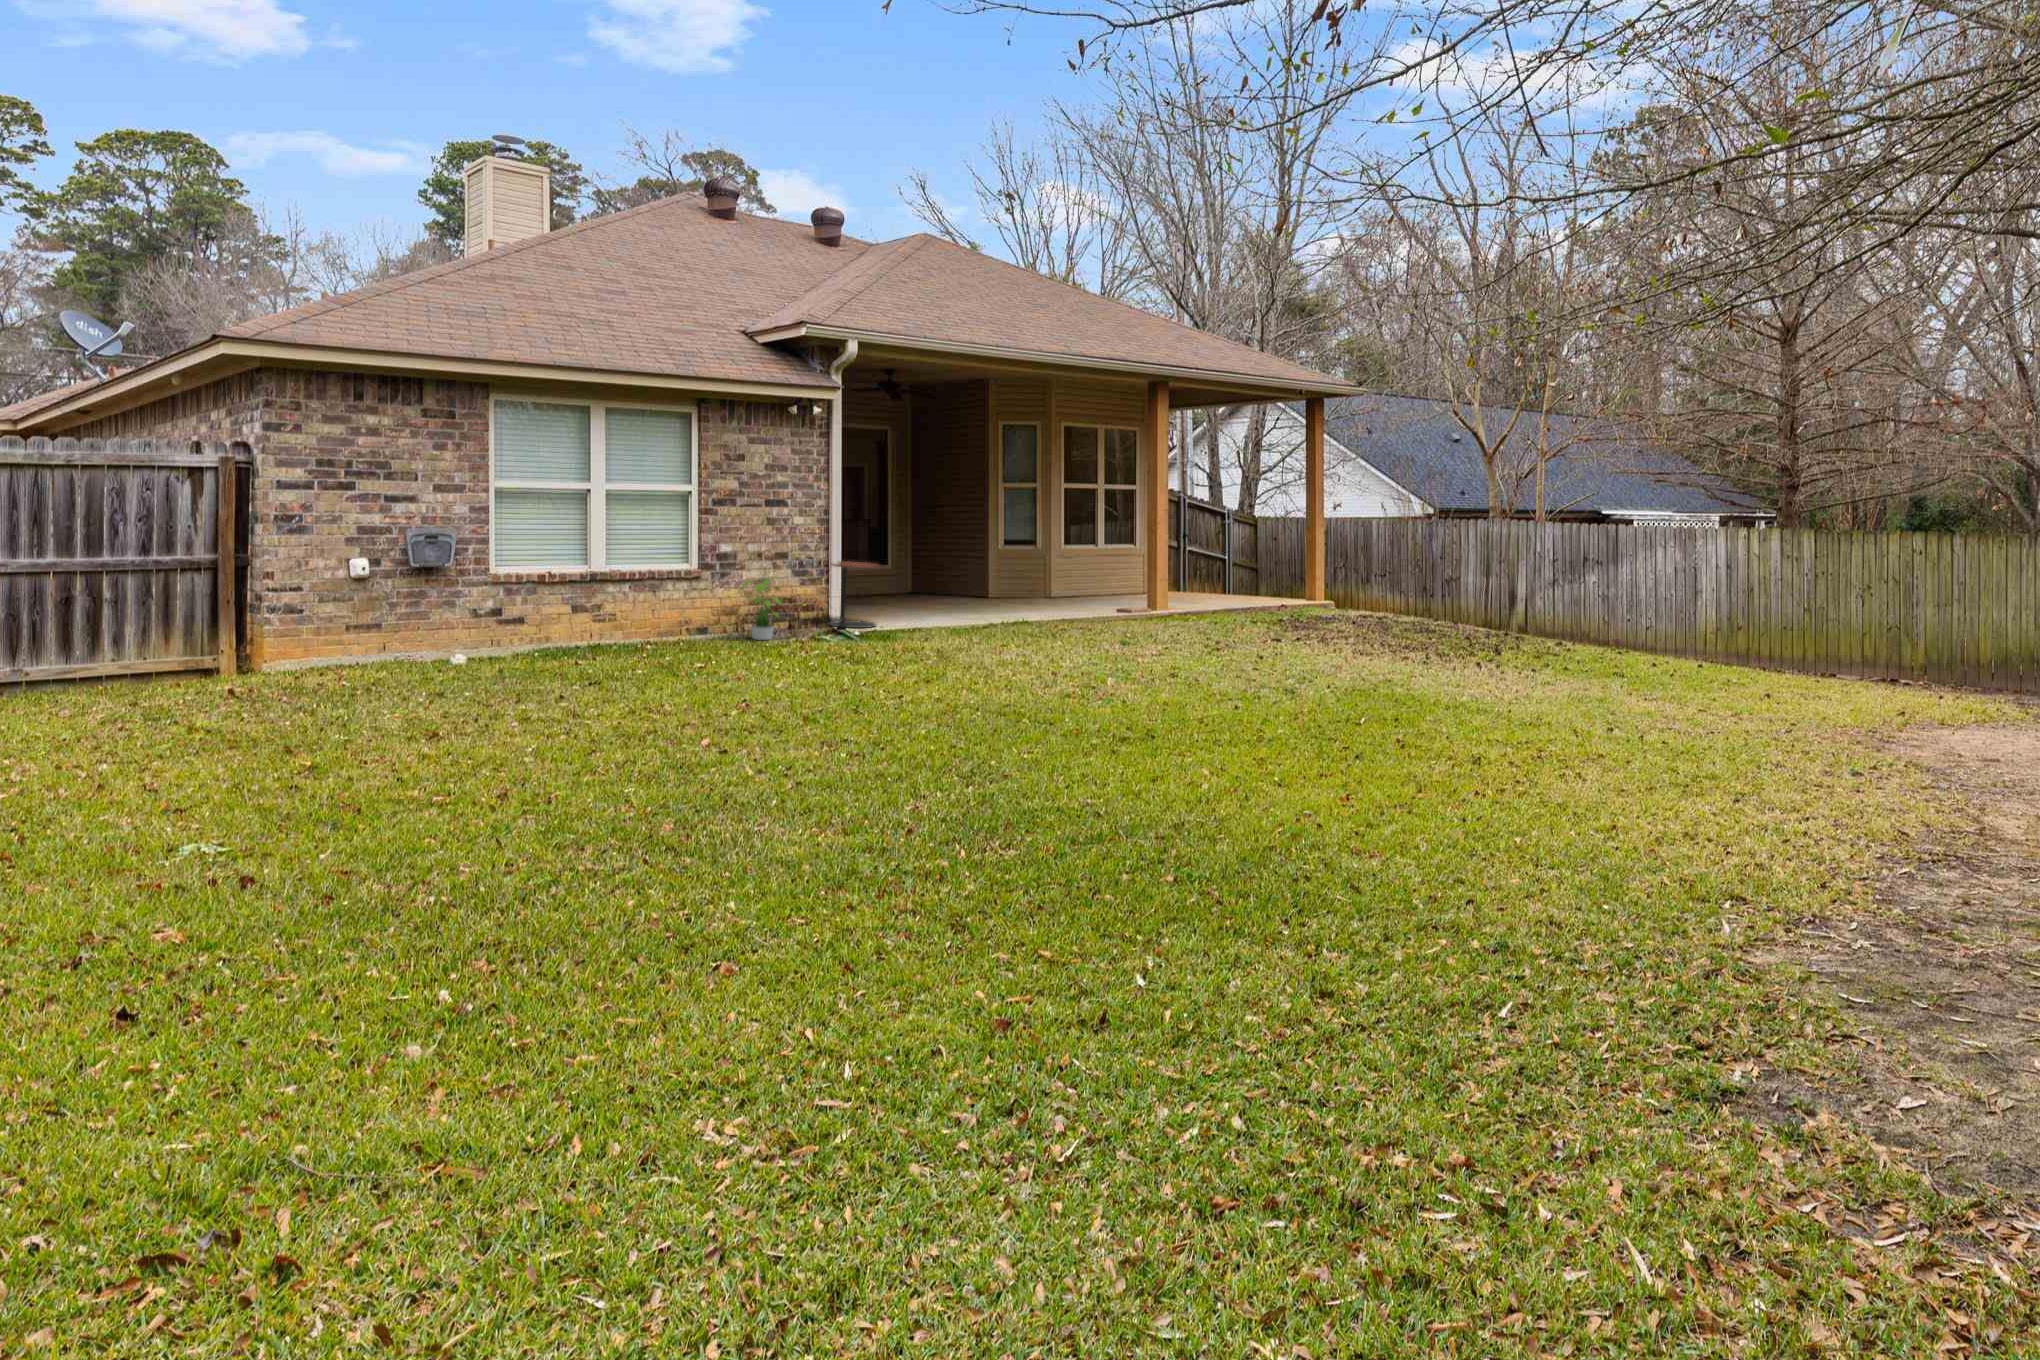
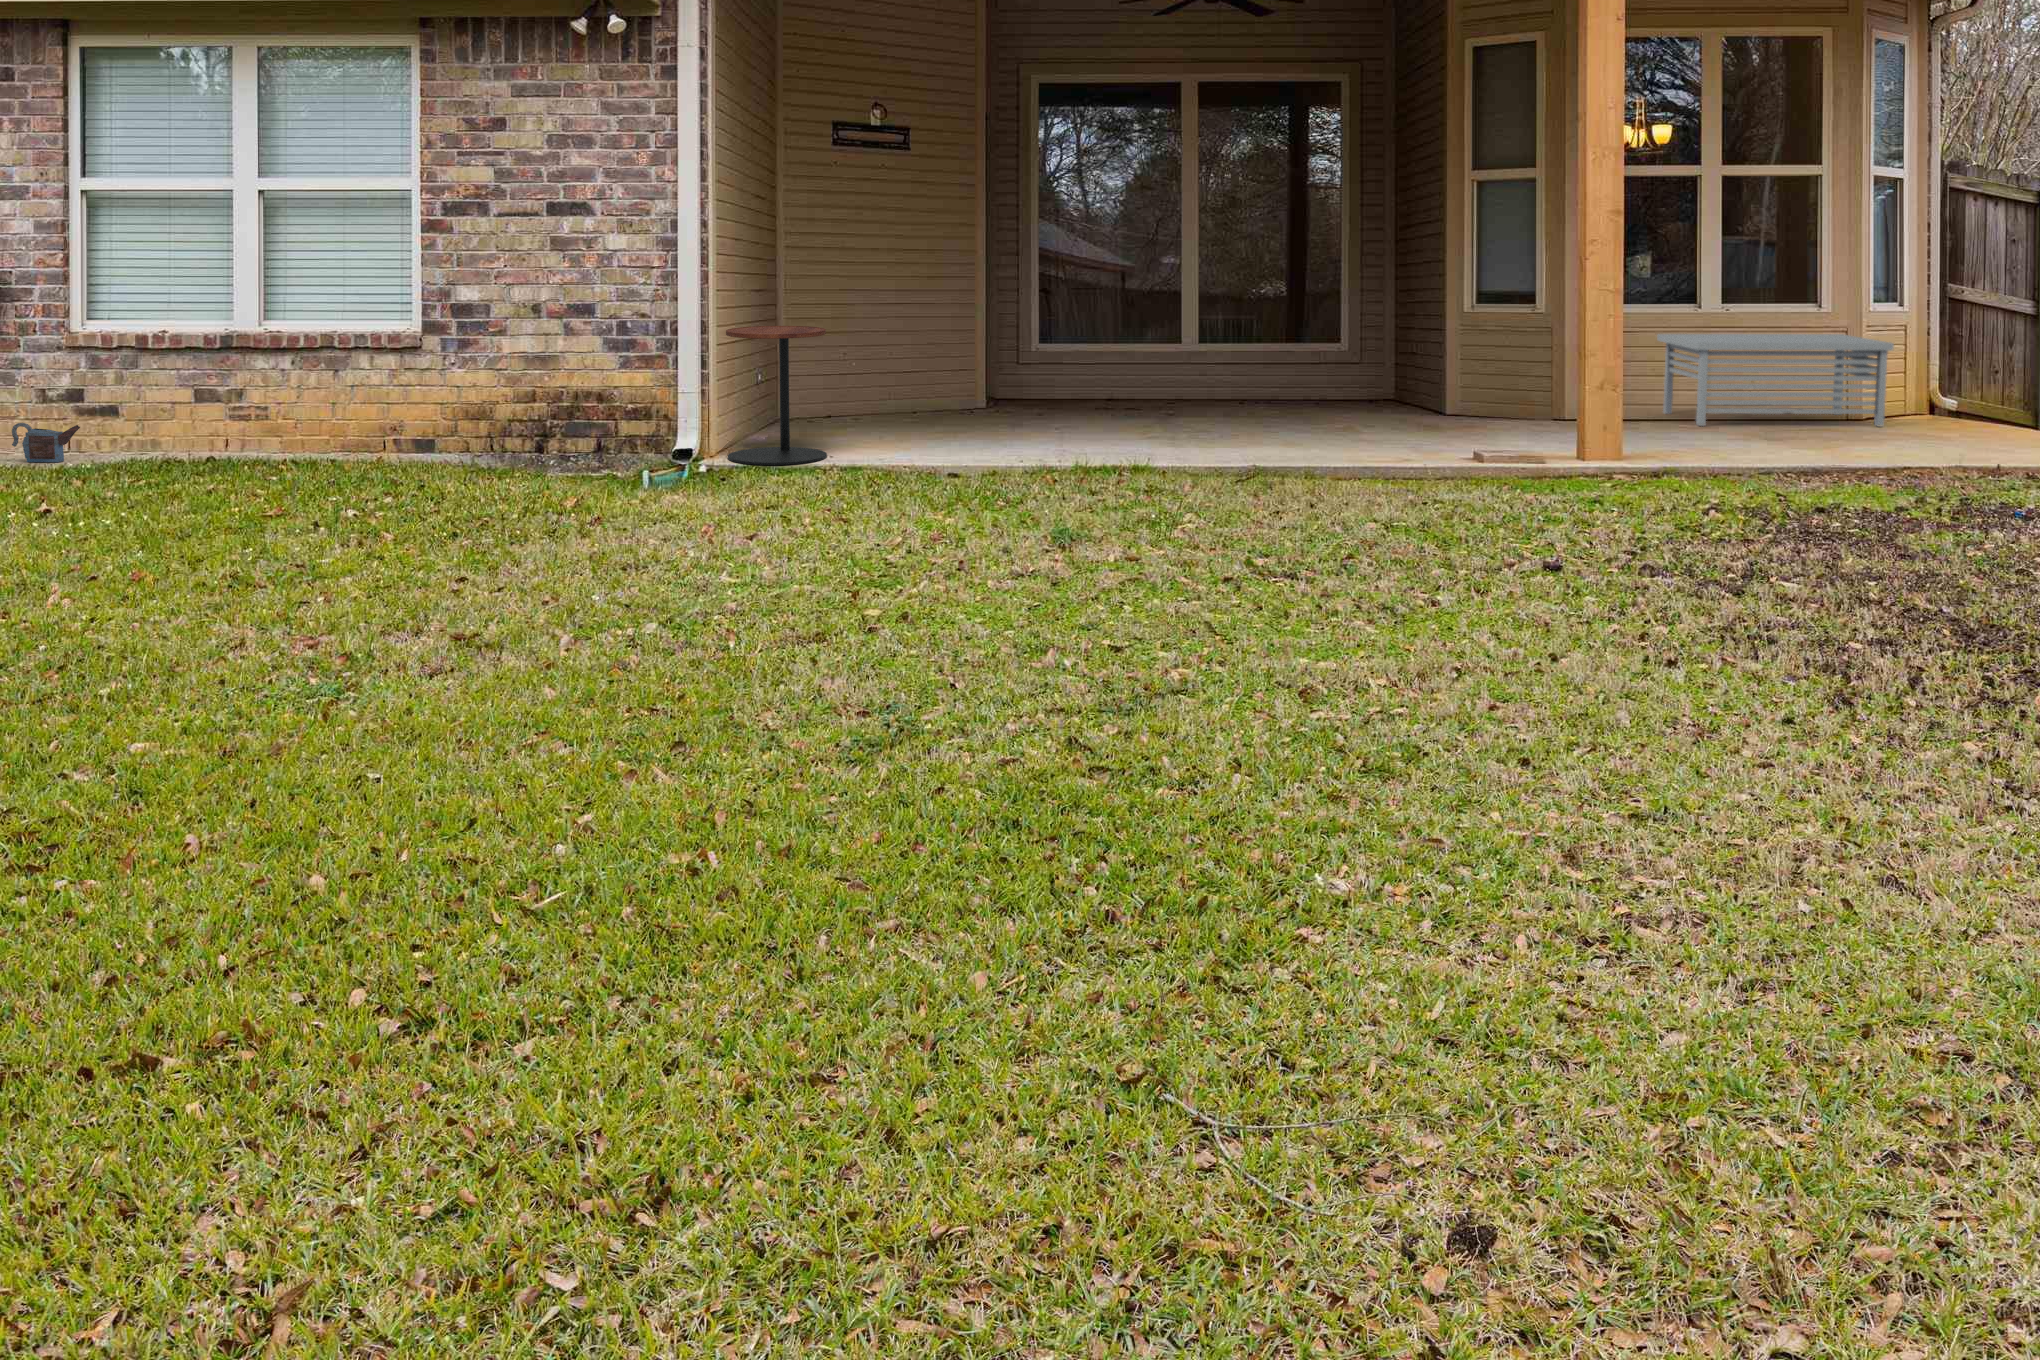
storage bench: none [1079,555,1158,593] -> present [1657,334,1894,426]
potted plant: present [742,578,782,640] -> none [450,346,536,473]
watering can: none [463,631,511,656] -> present [12,423,80,462]

